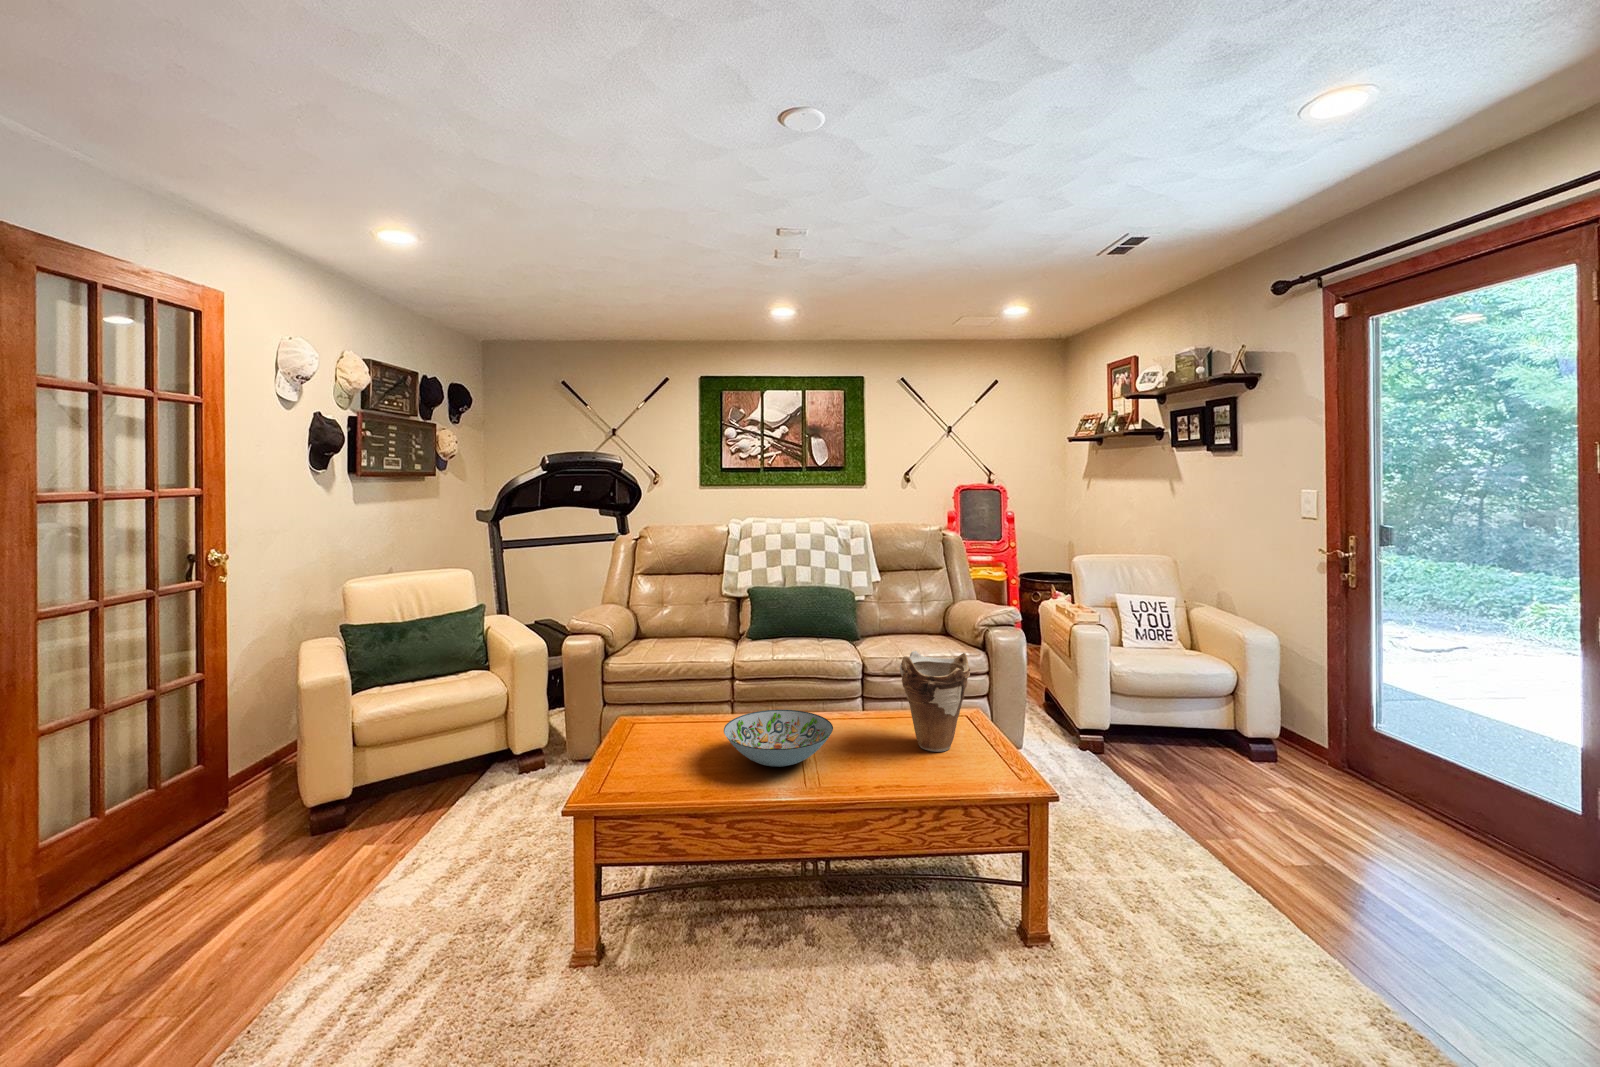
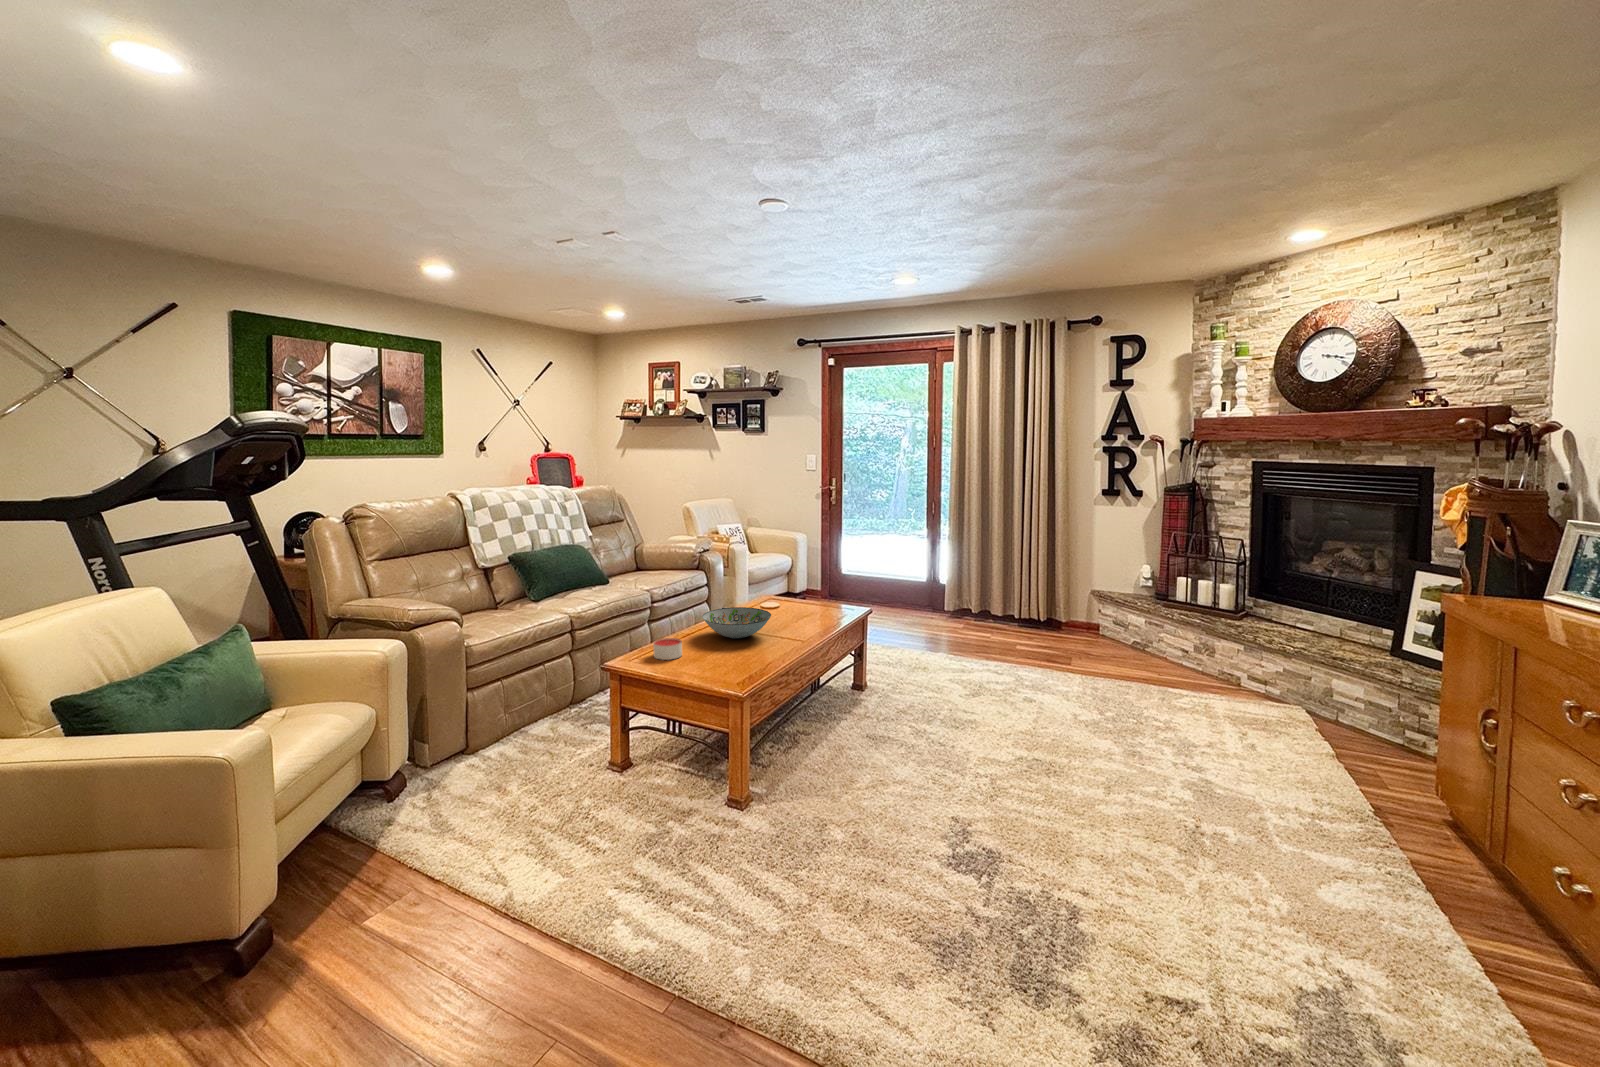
vase: present [900,651,970,752] -> none [757,558,798,615]
candle: none [625,728,666,762] -> present [653,638,682,660]

